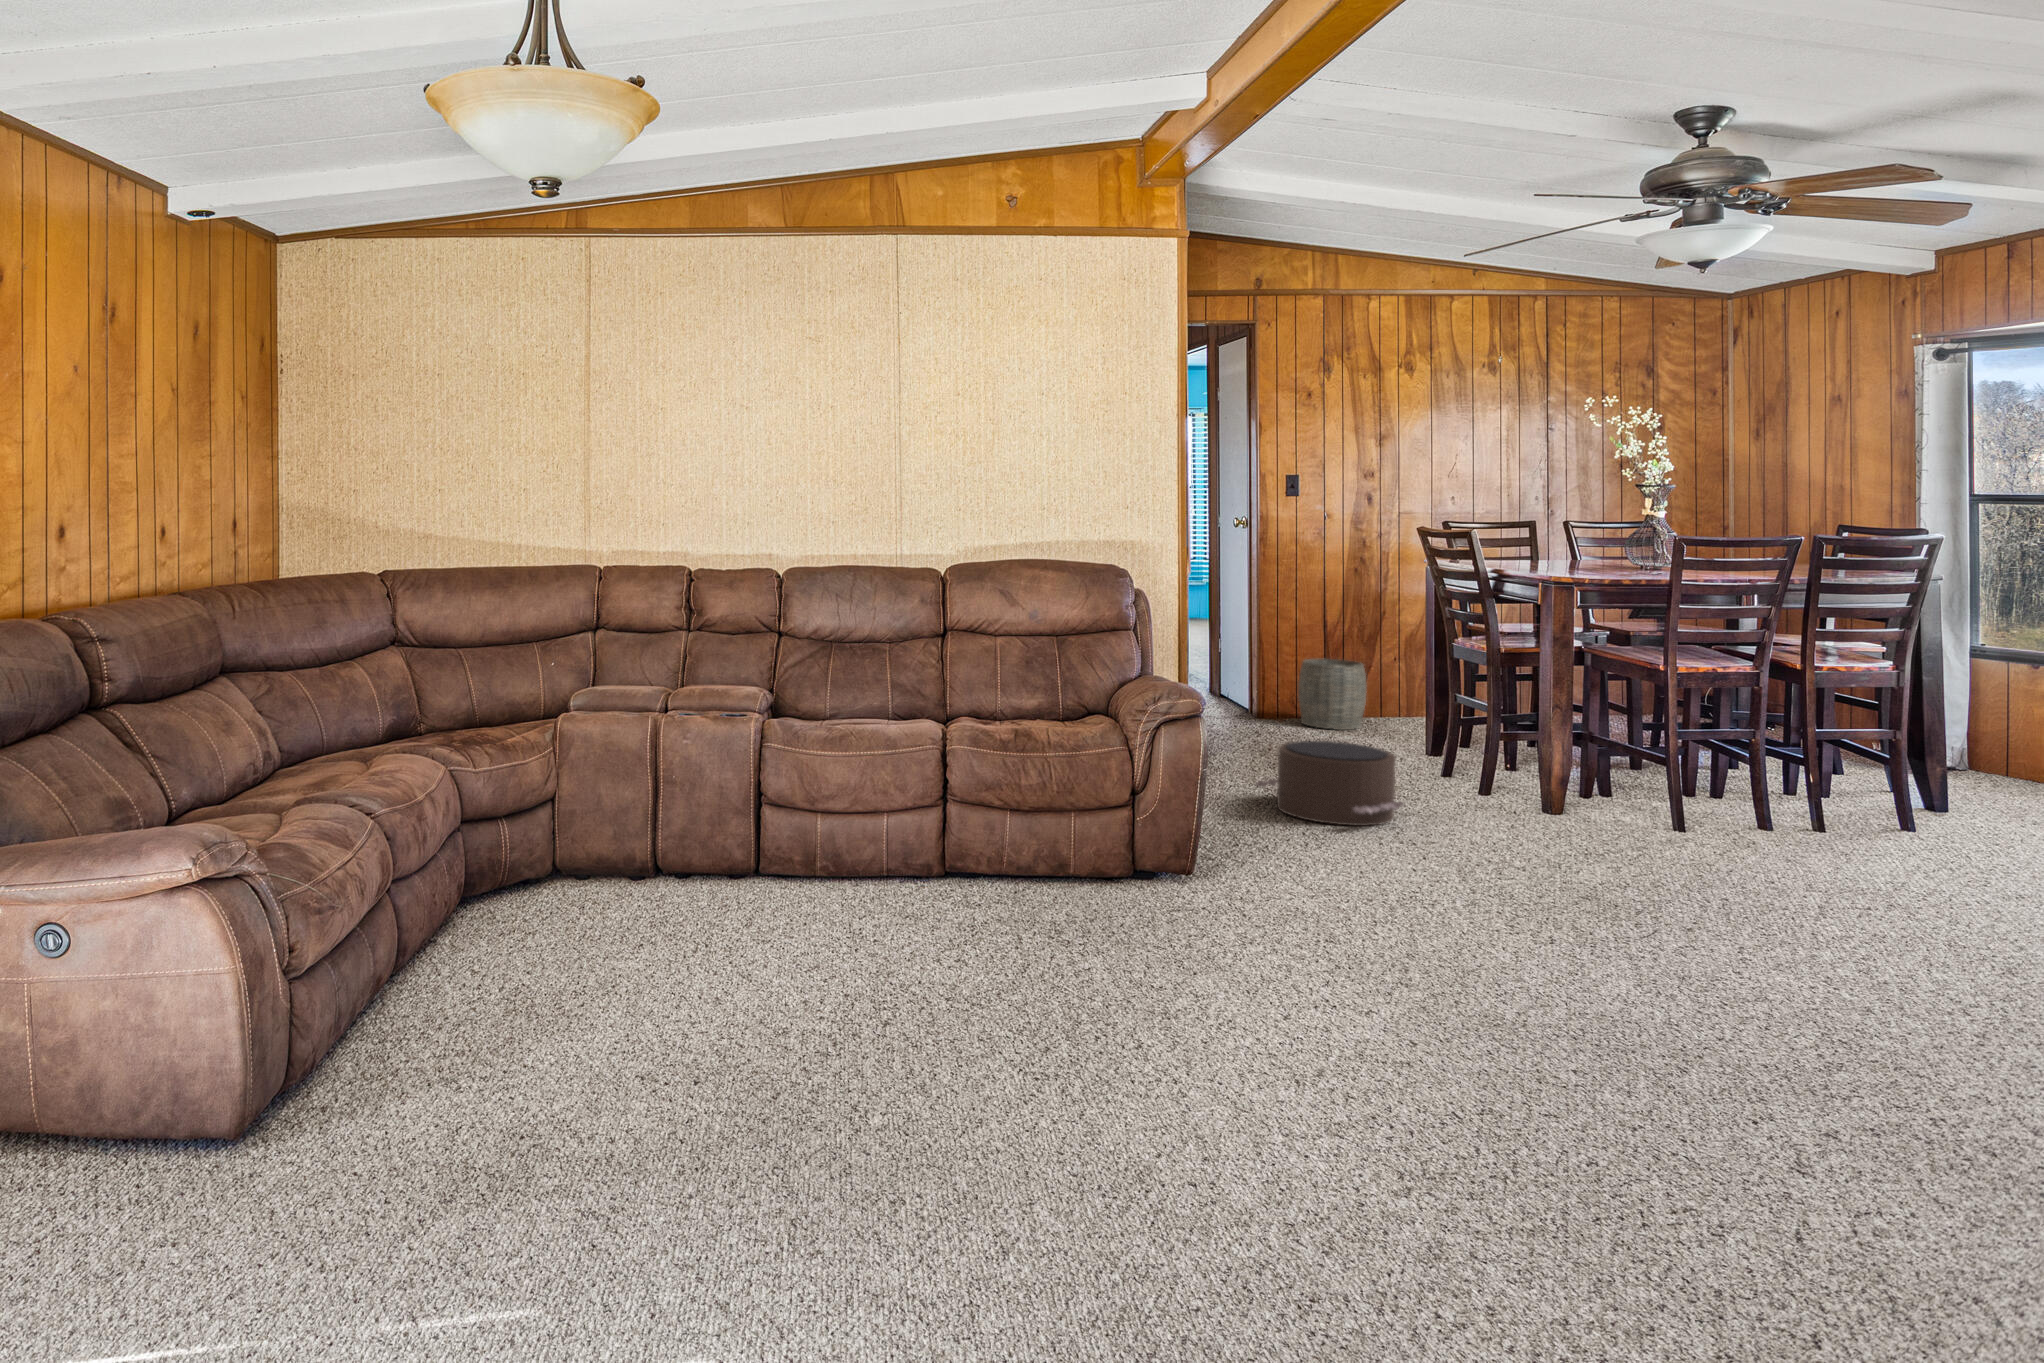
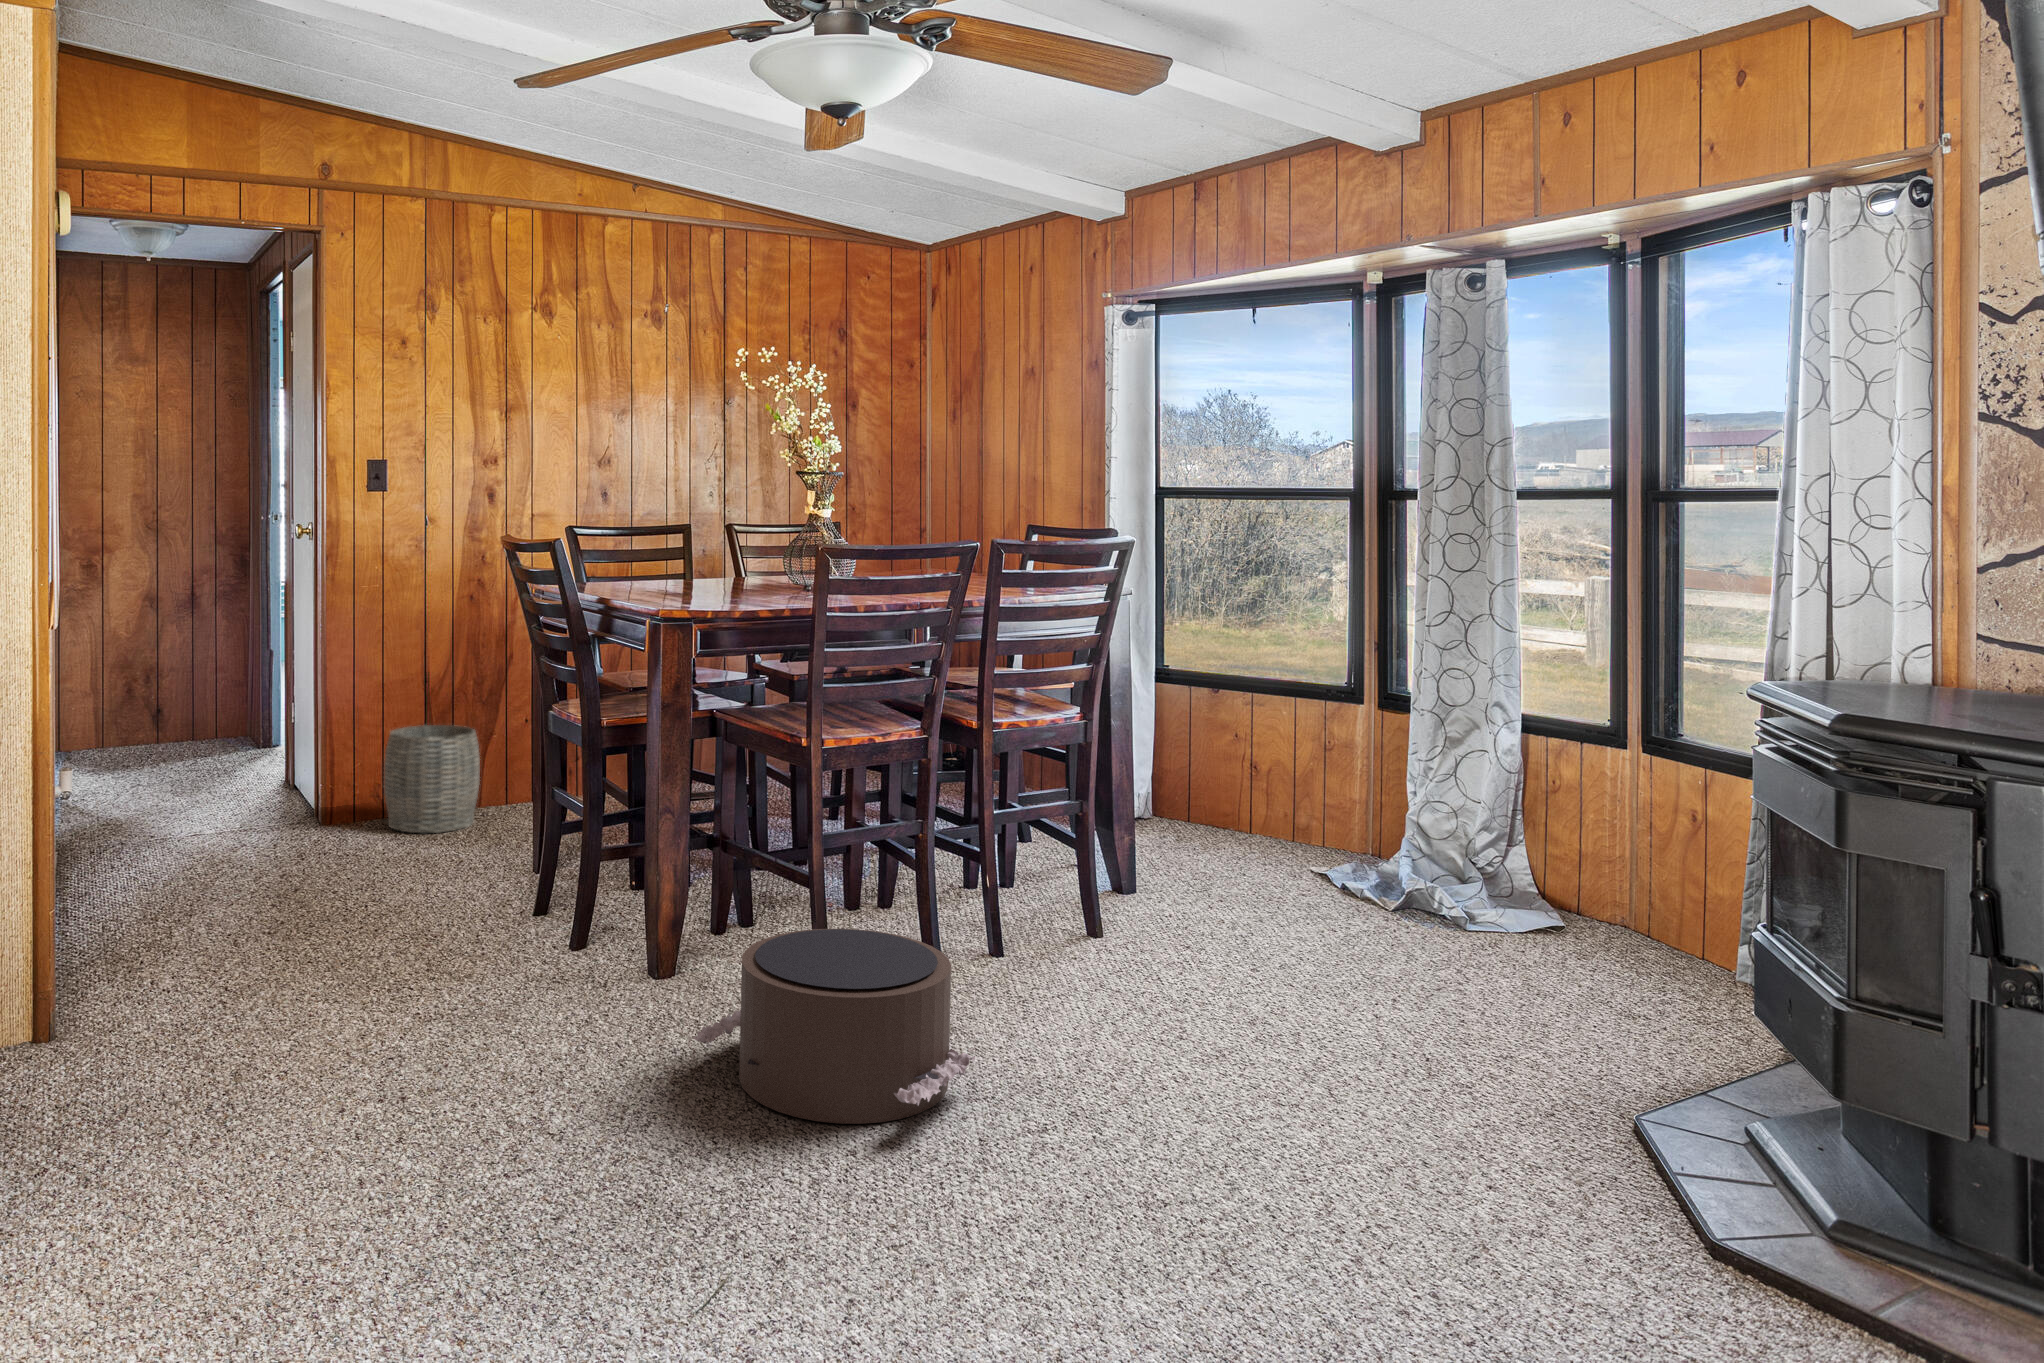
pouf: present [1255,741,1402,826] -> present [693,929,975,1124]

